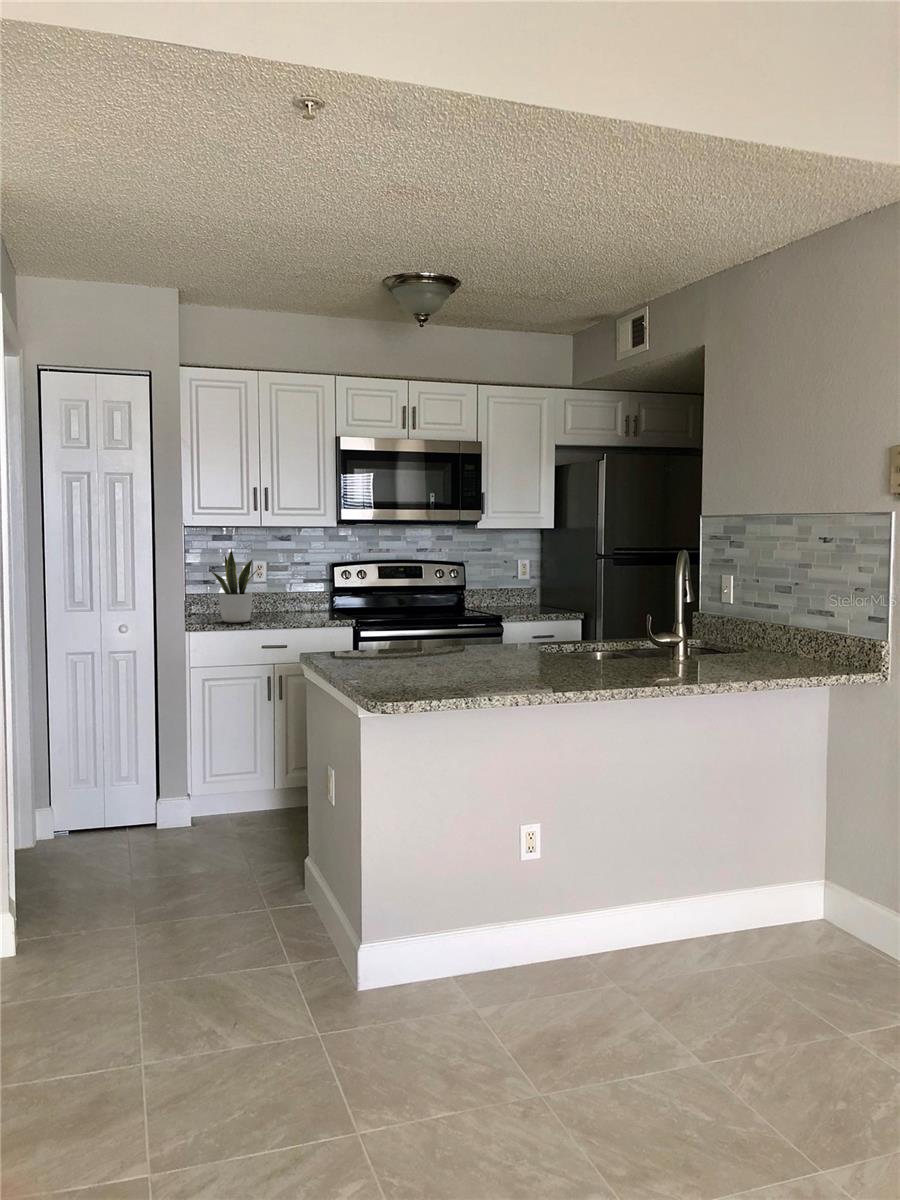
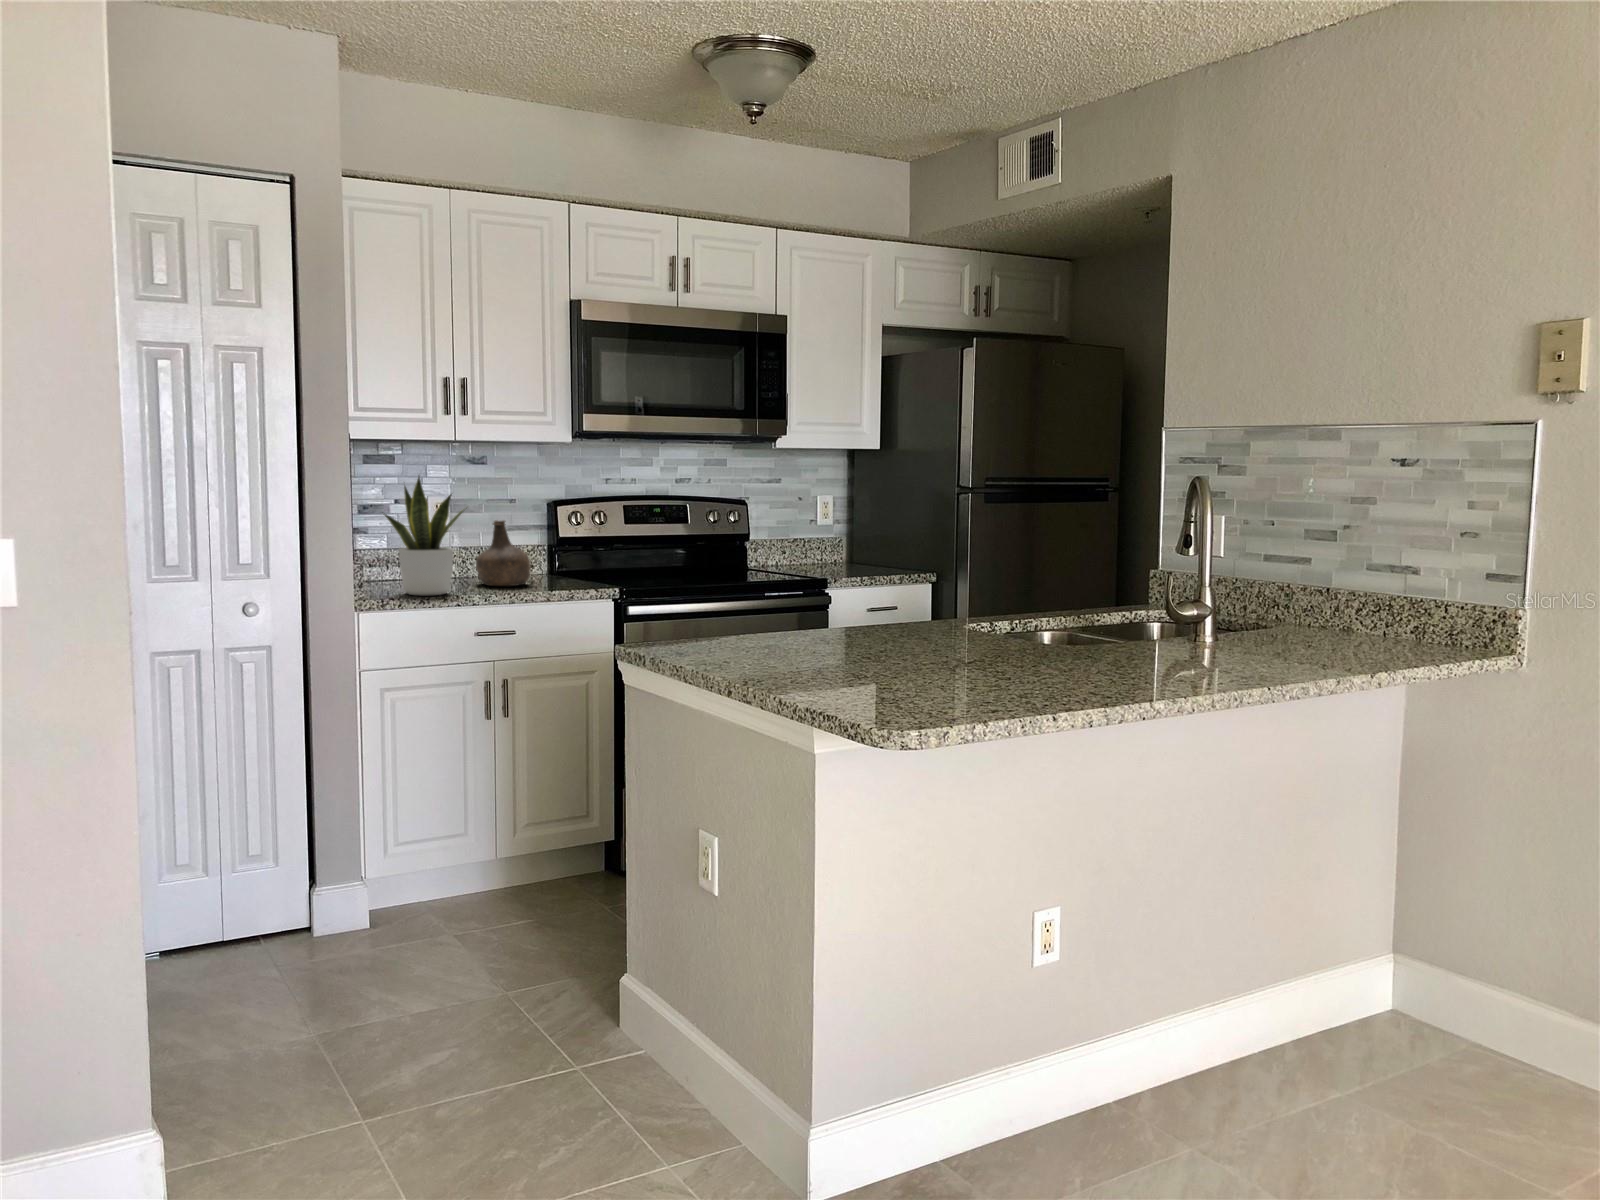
bottle: none [273,576,307,618] -> present [476,520,530,586]

